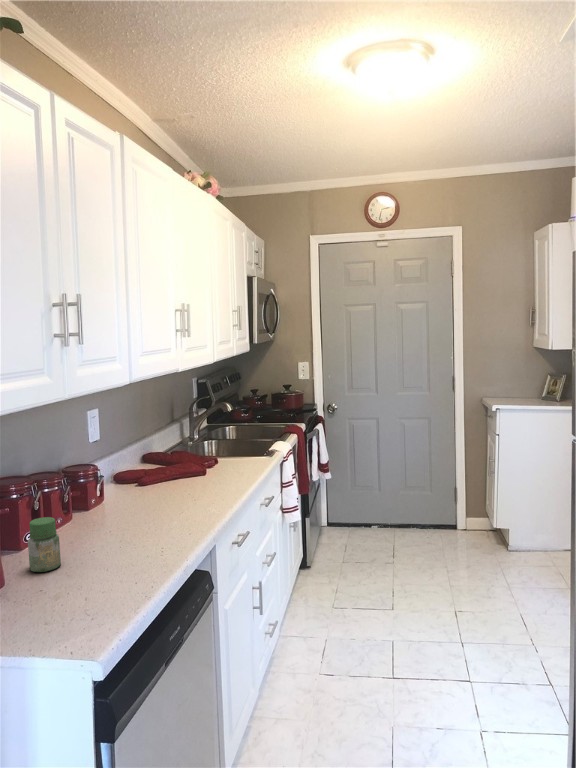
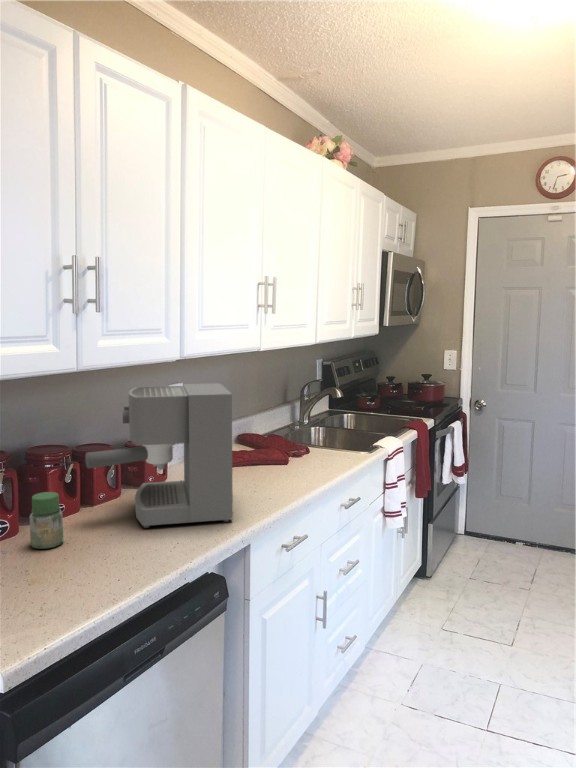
coffee maker: none [62,403,203,540] -> present [85,383,233,528]

